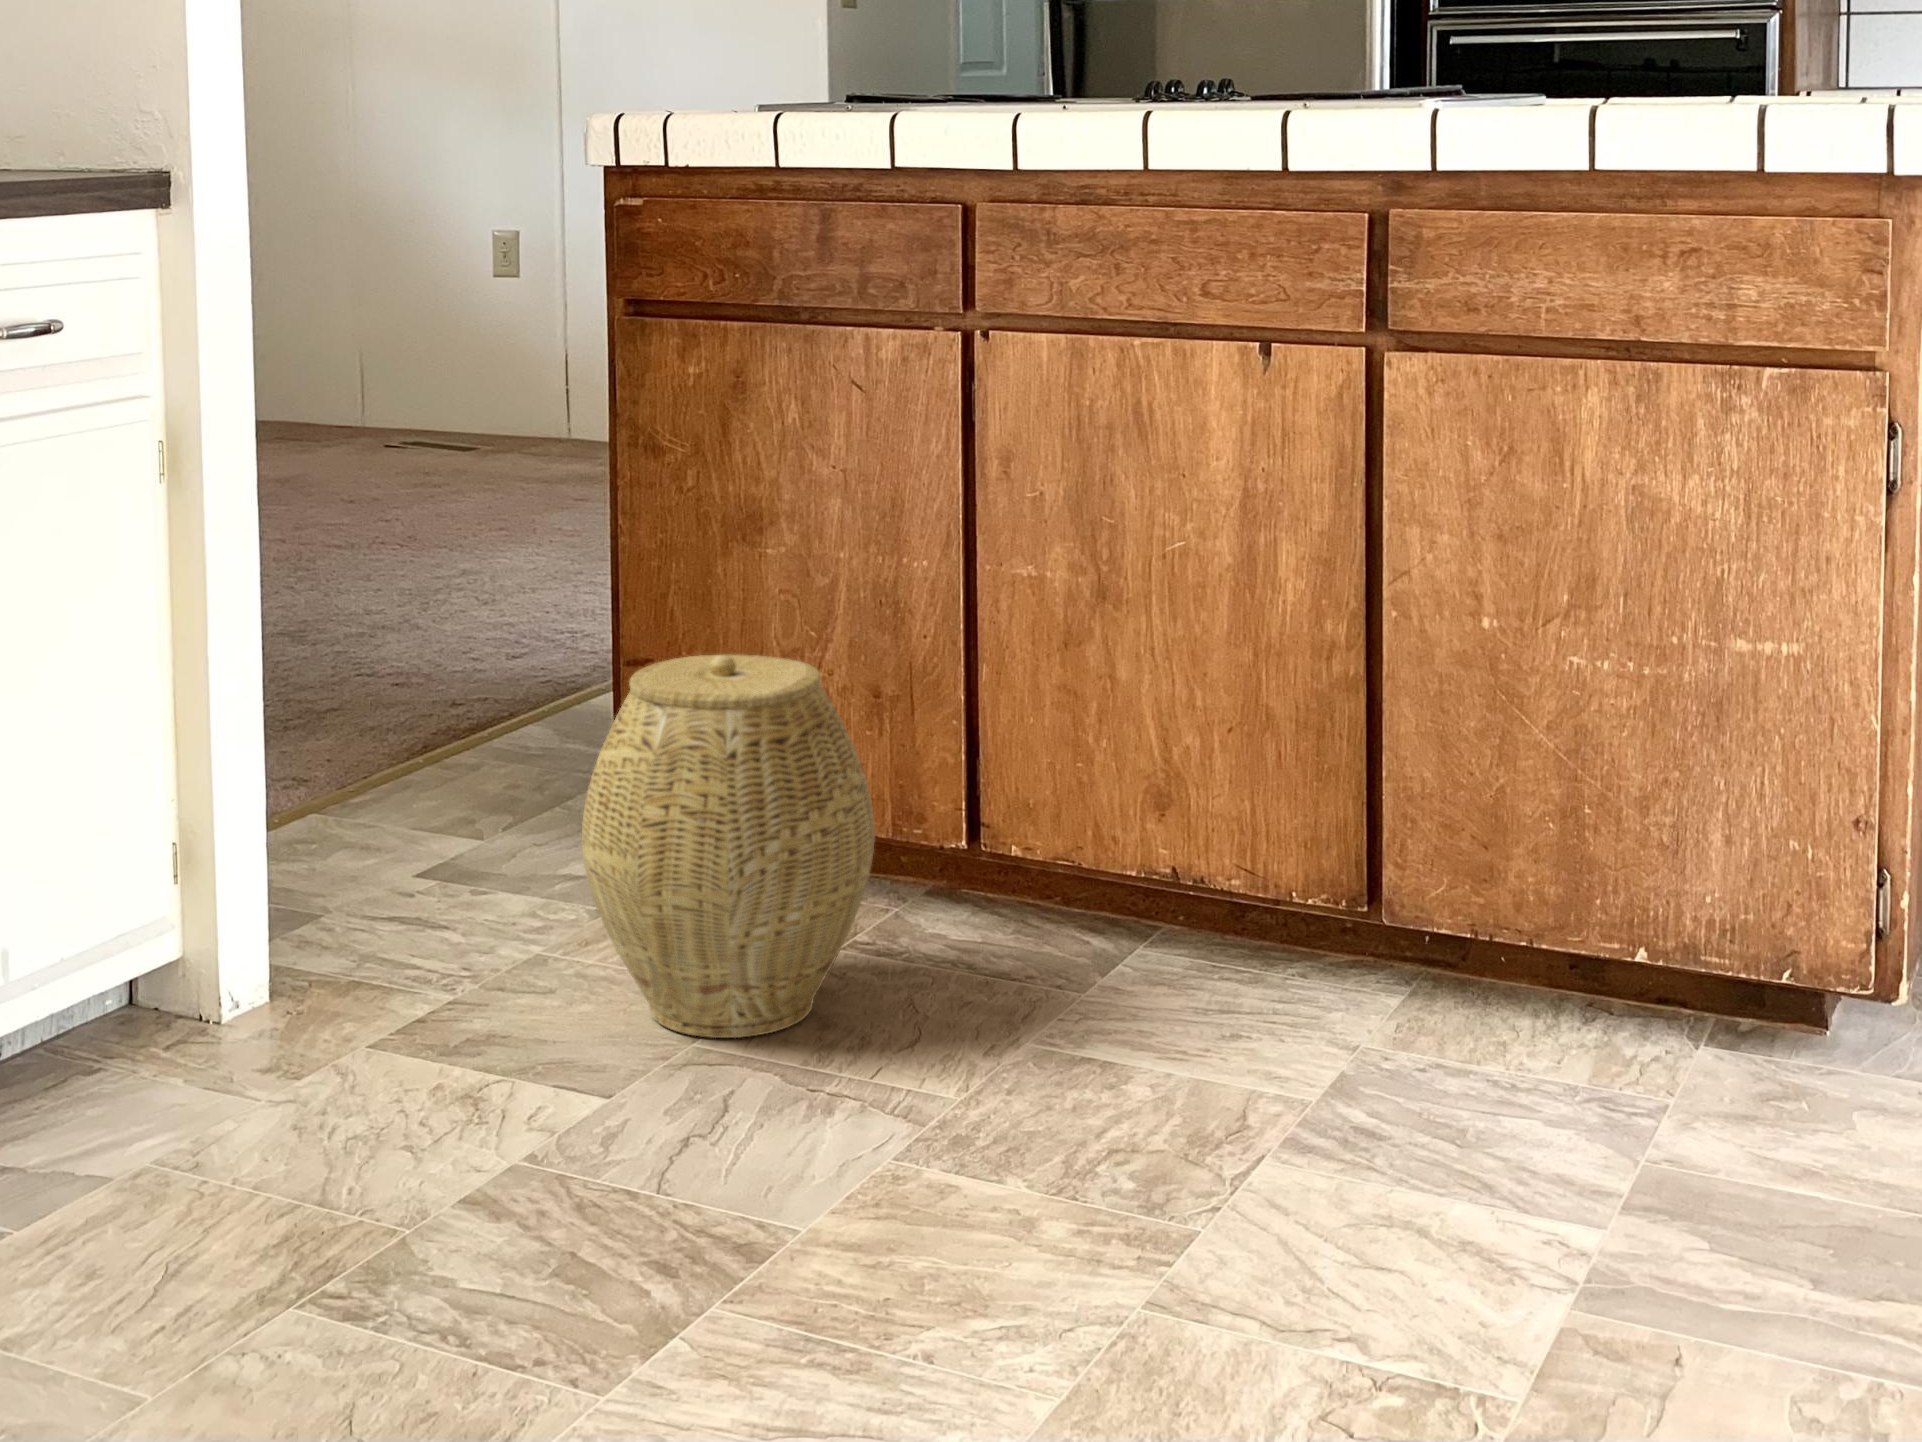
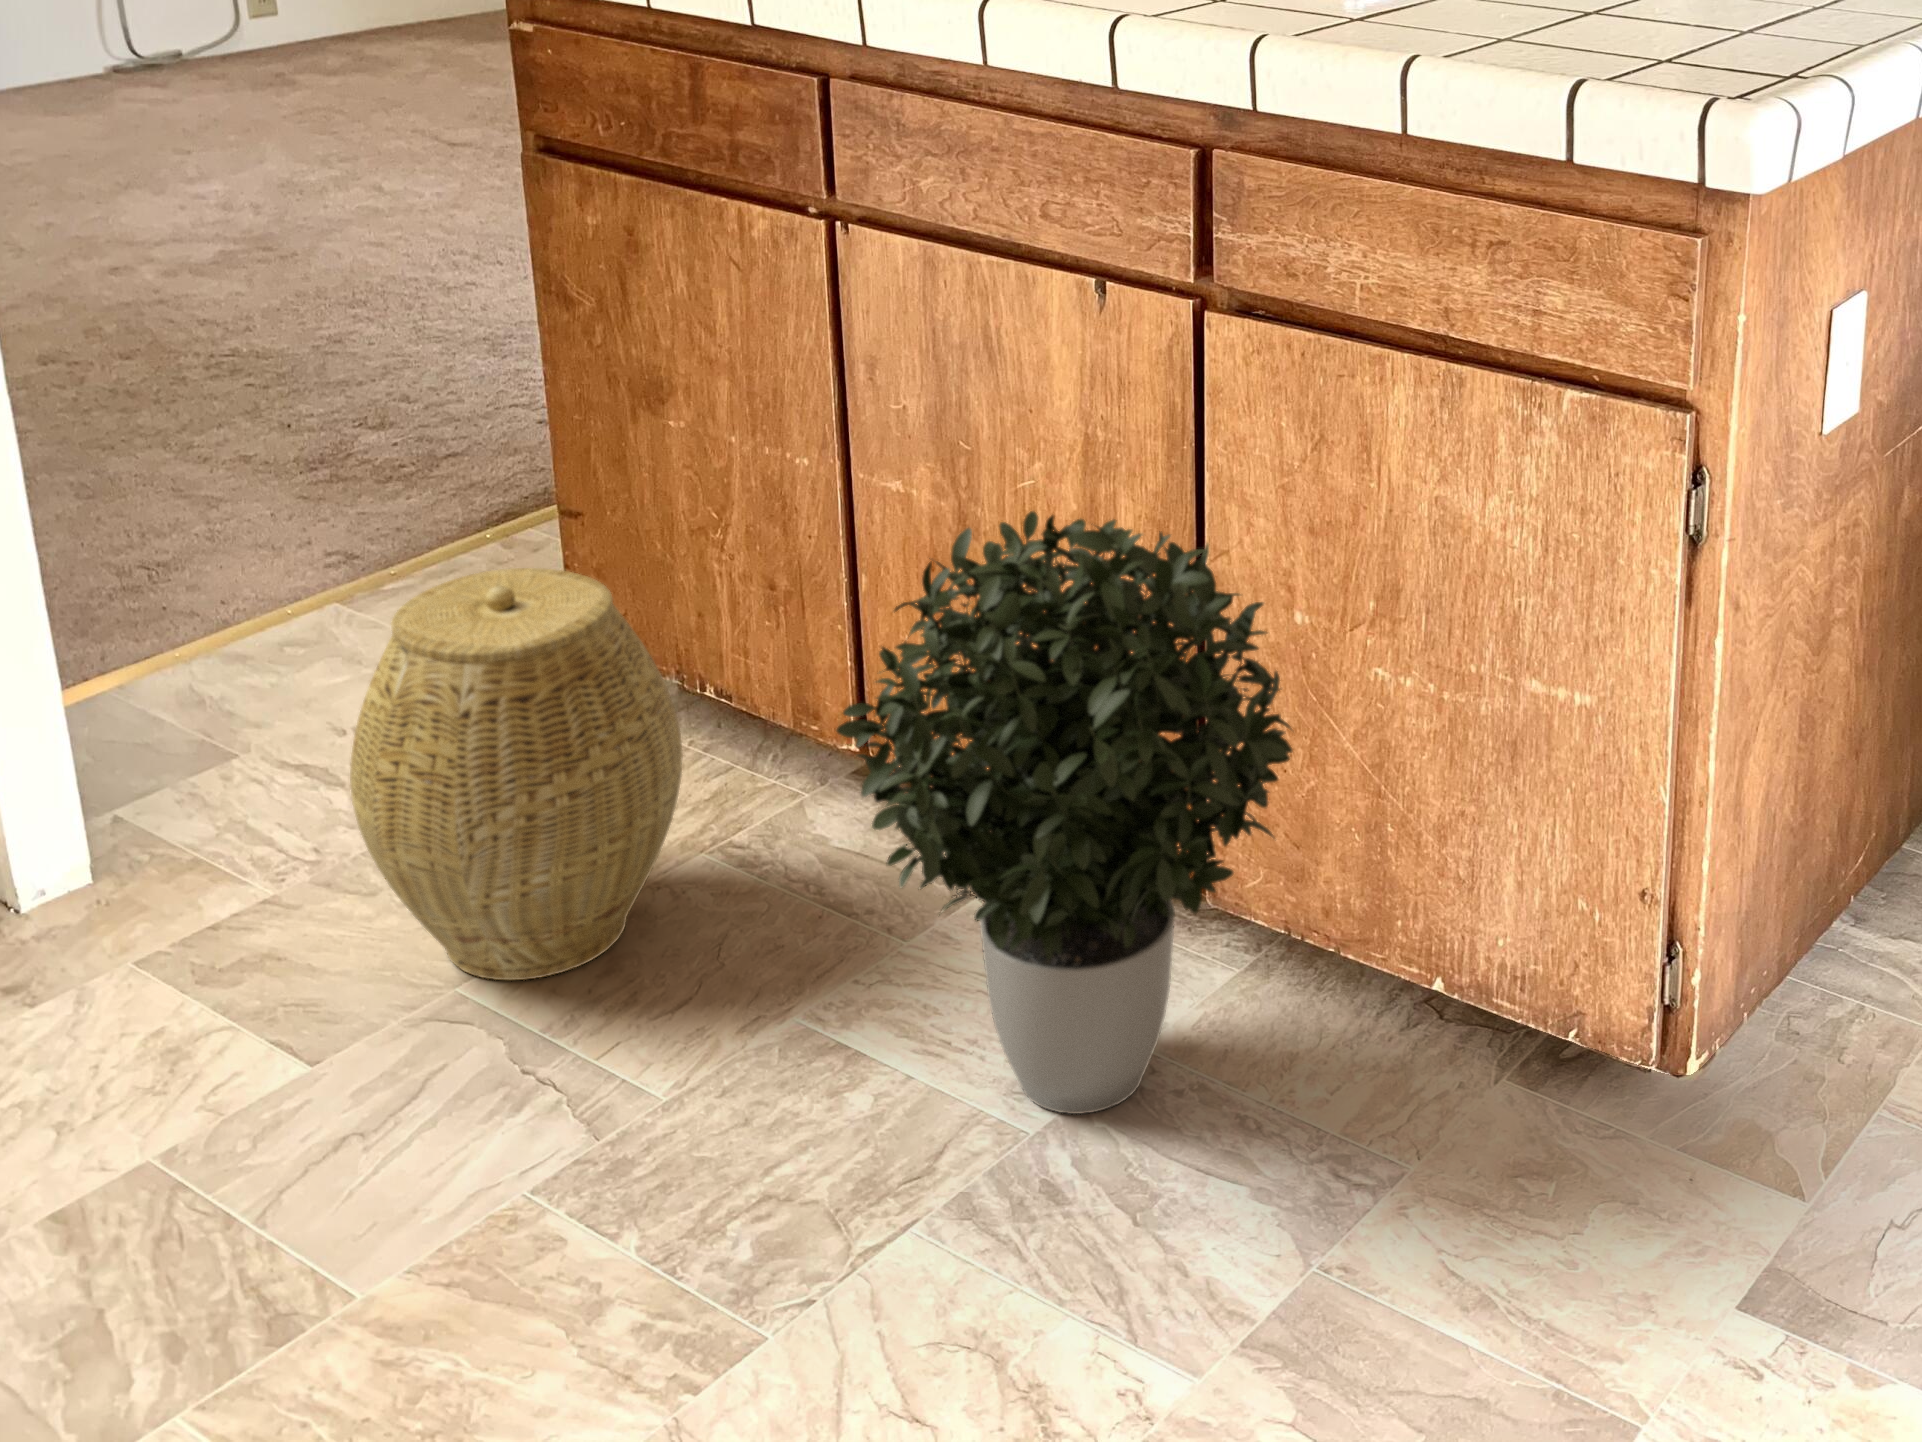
potted plant: none [1133,518,1533,1090] -> present [836,511,1293,1114]

